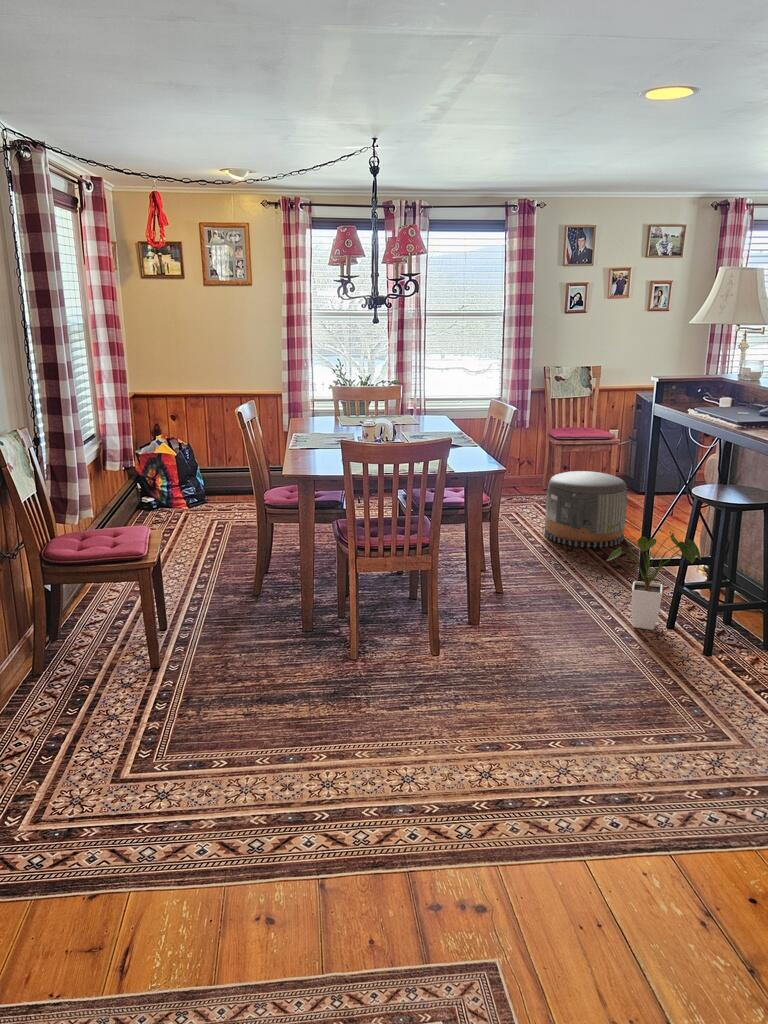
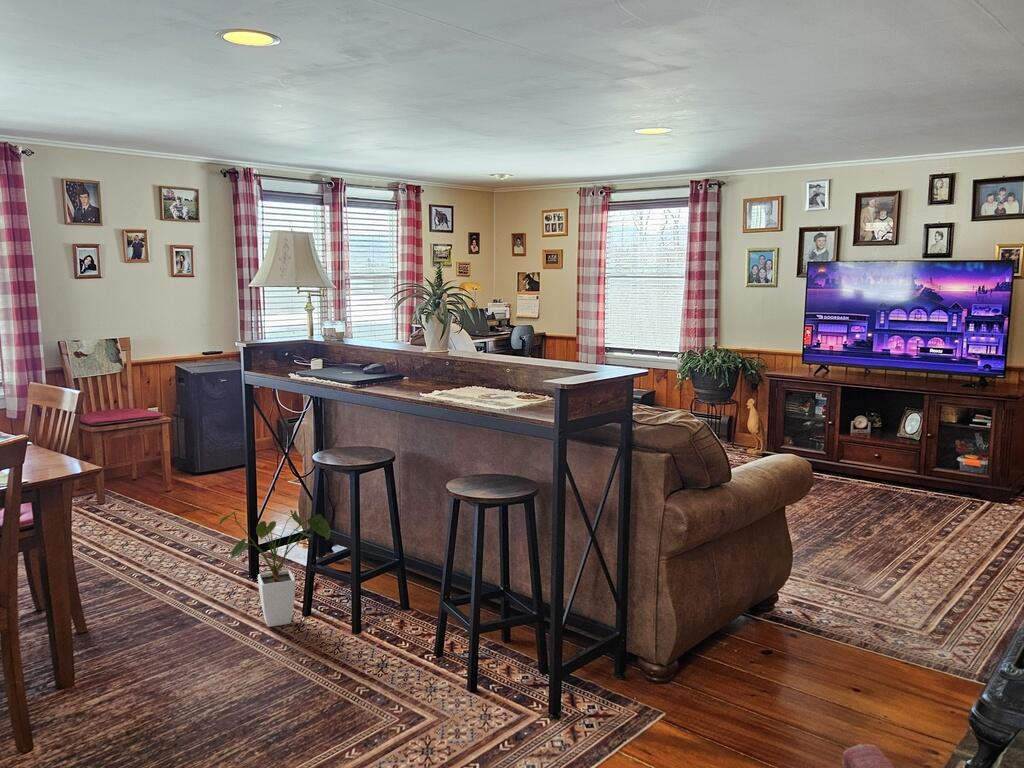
pouf: present [545,471,627,548] -> none [102,459,205,552]

